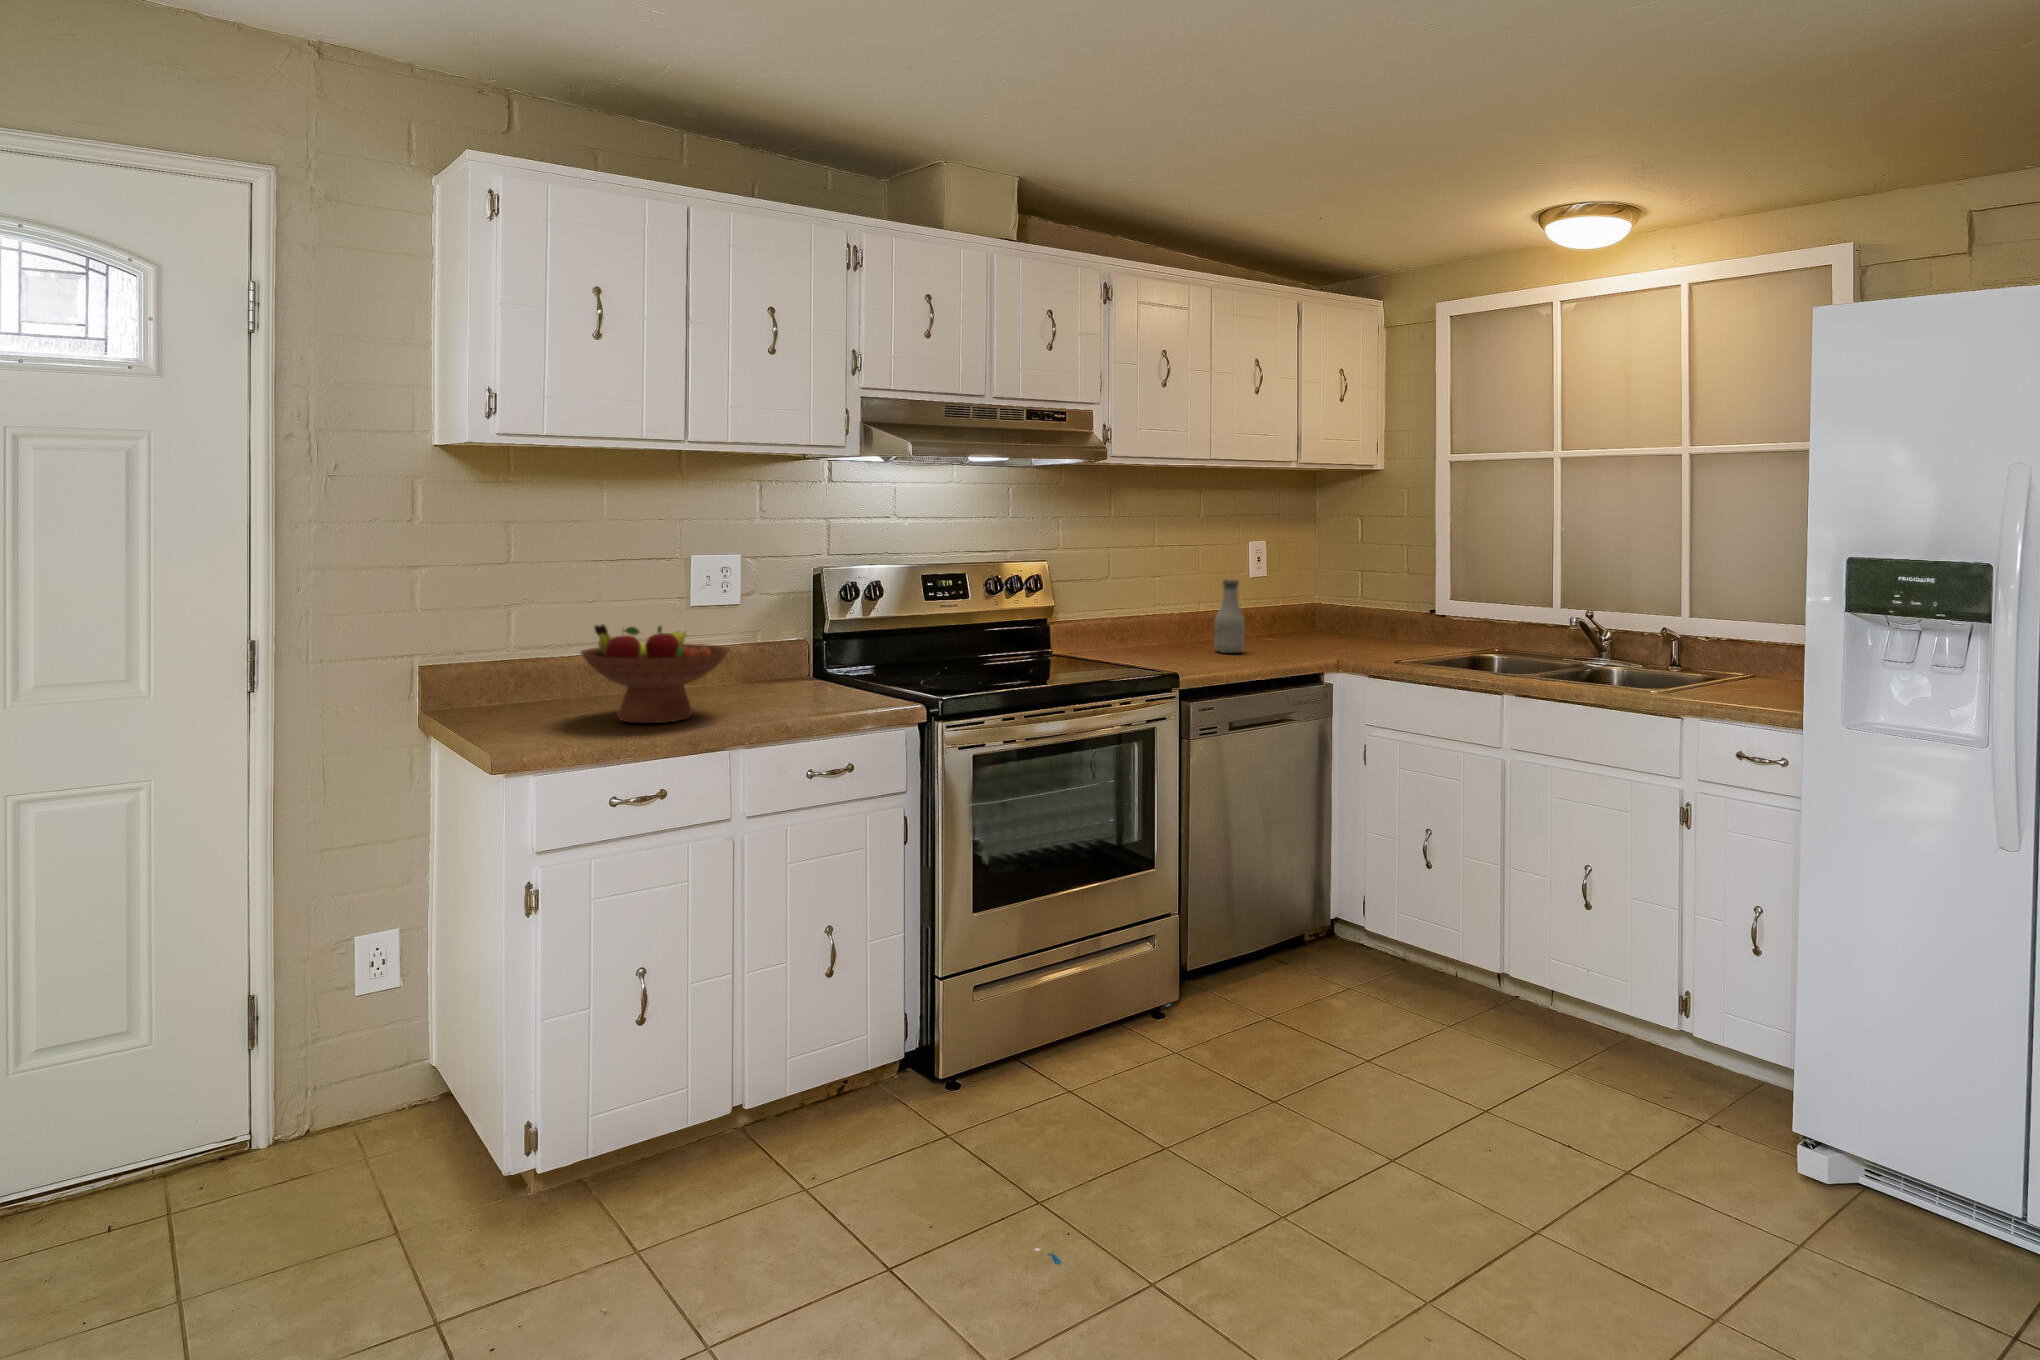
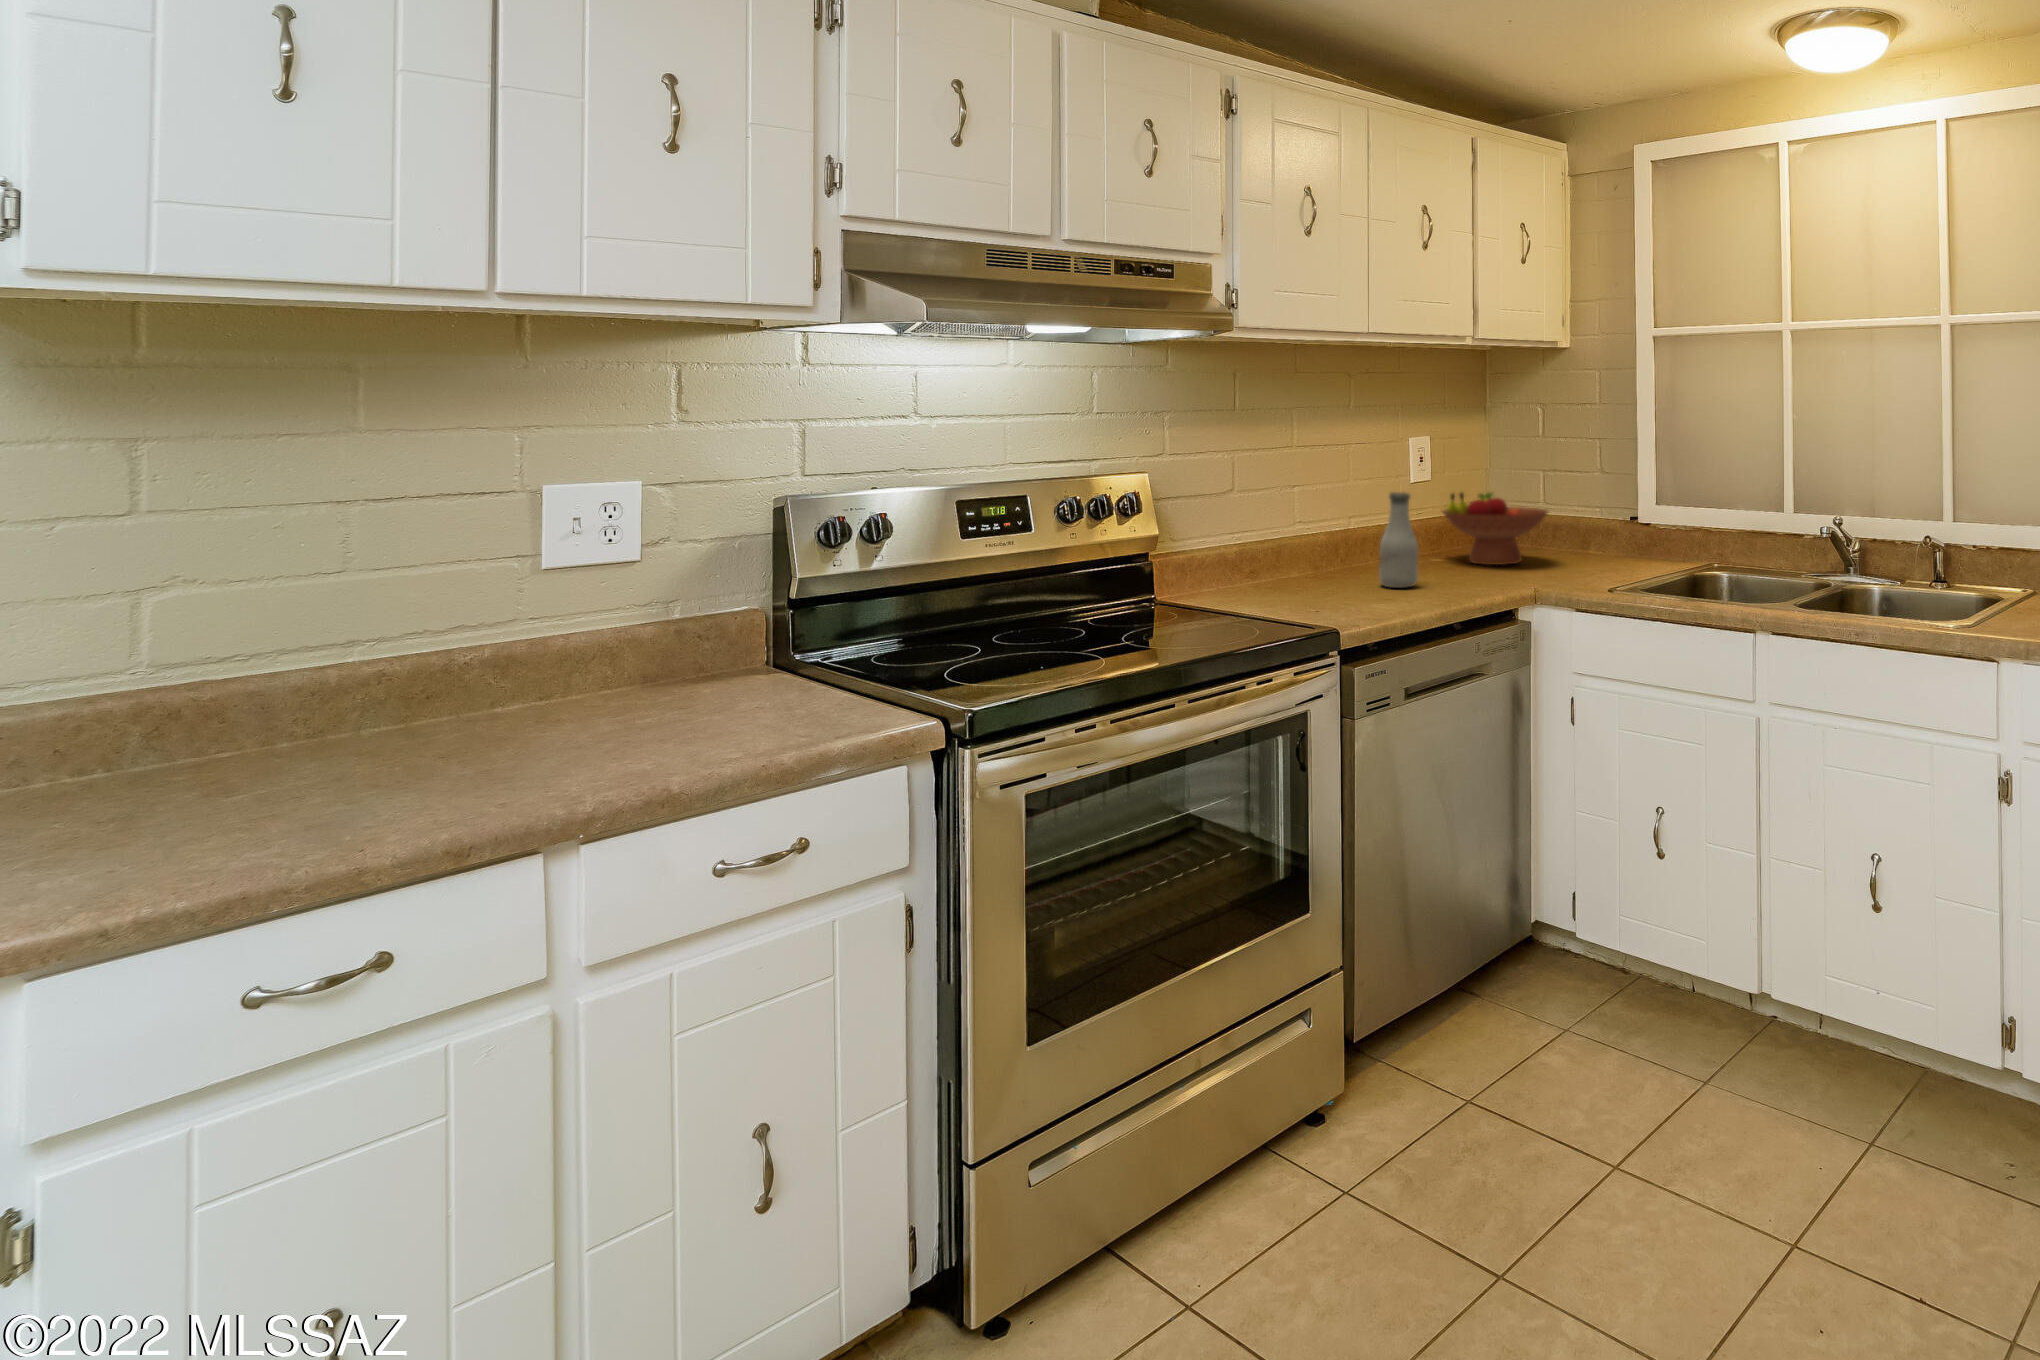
fruit bowl: present [580,624,730,723] -> present [1443,493,1549,565]

